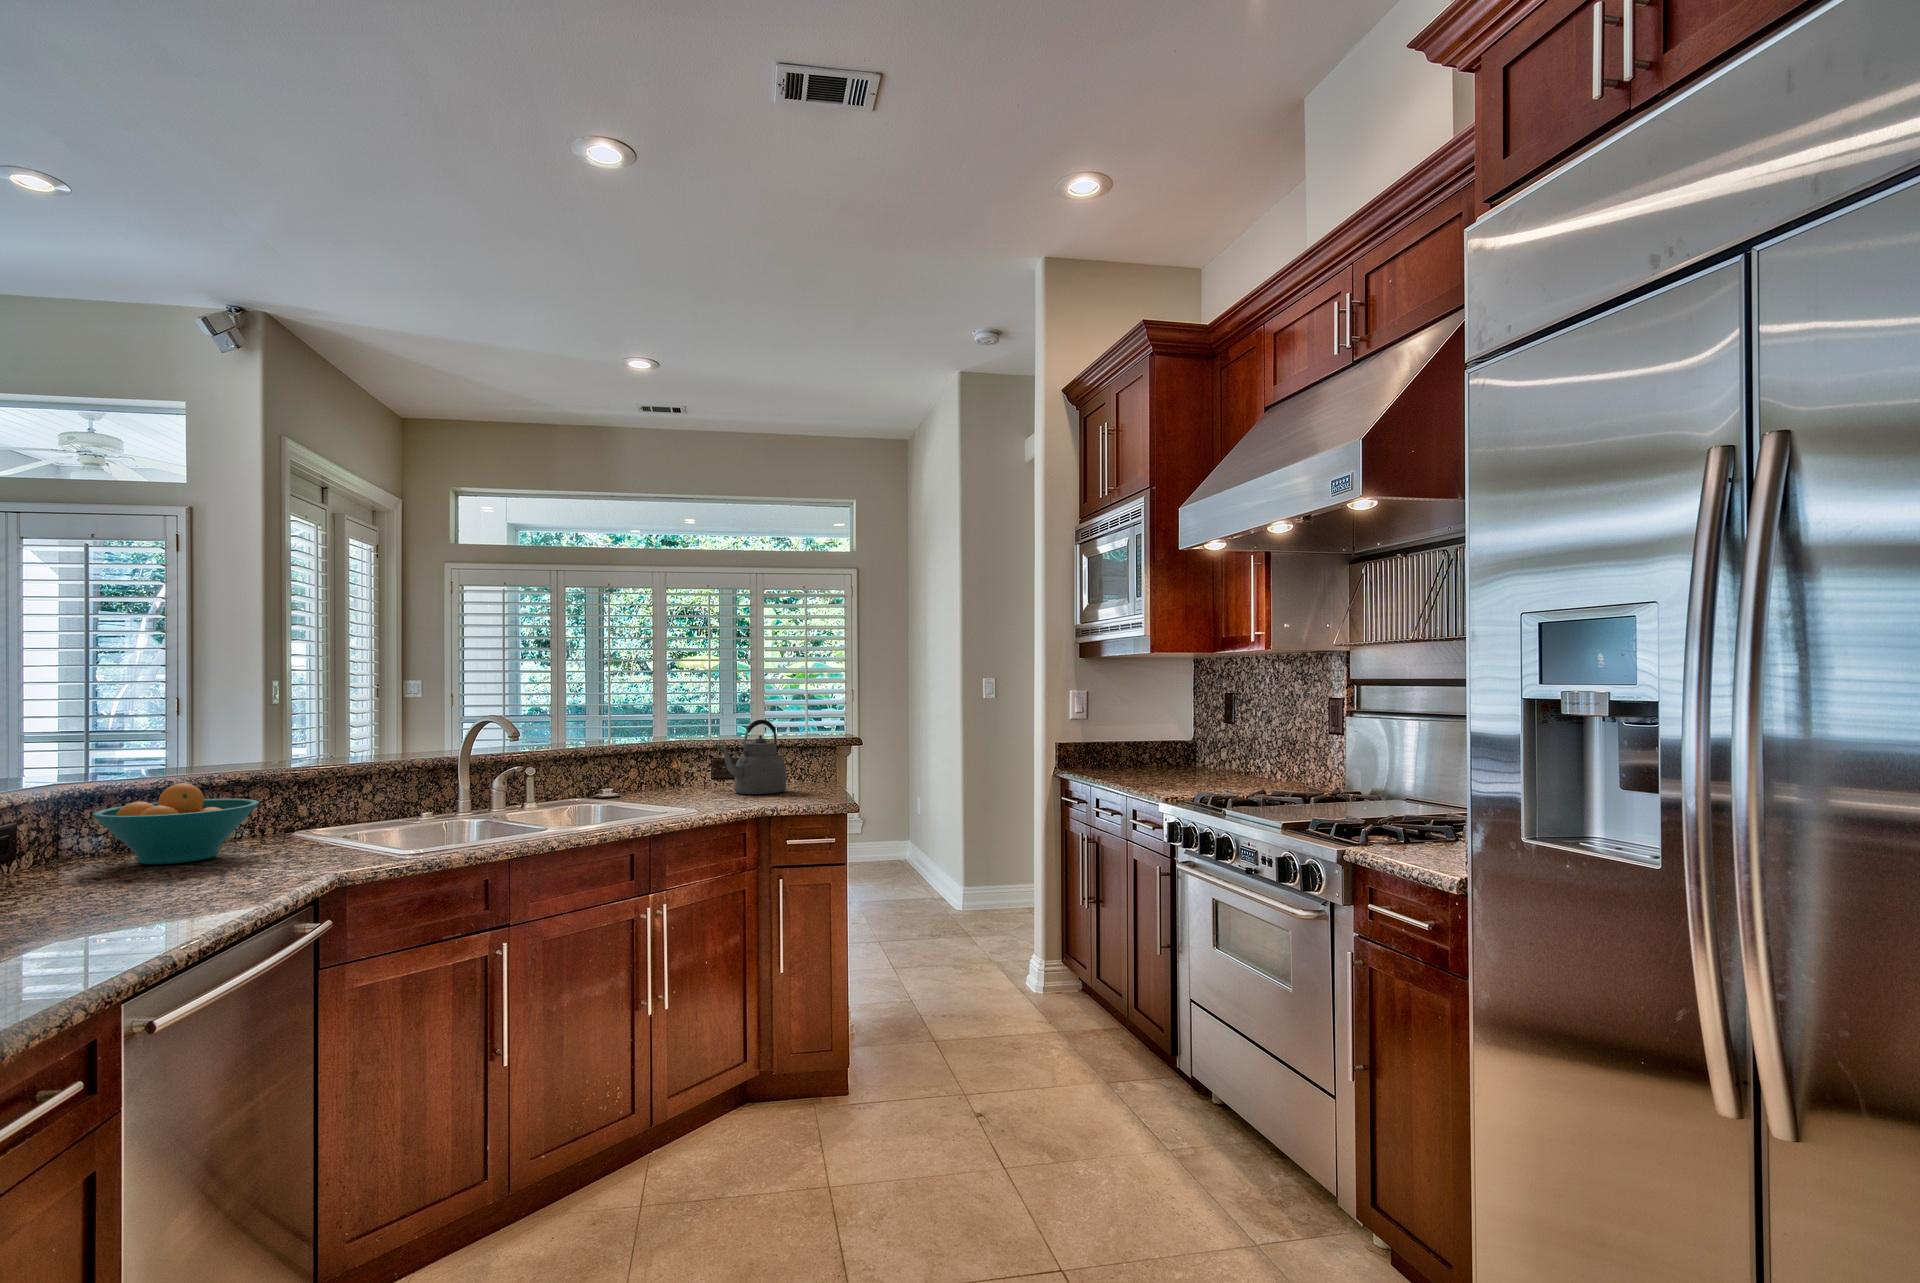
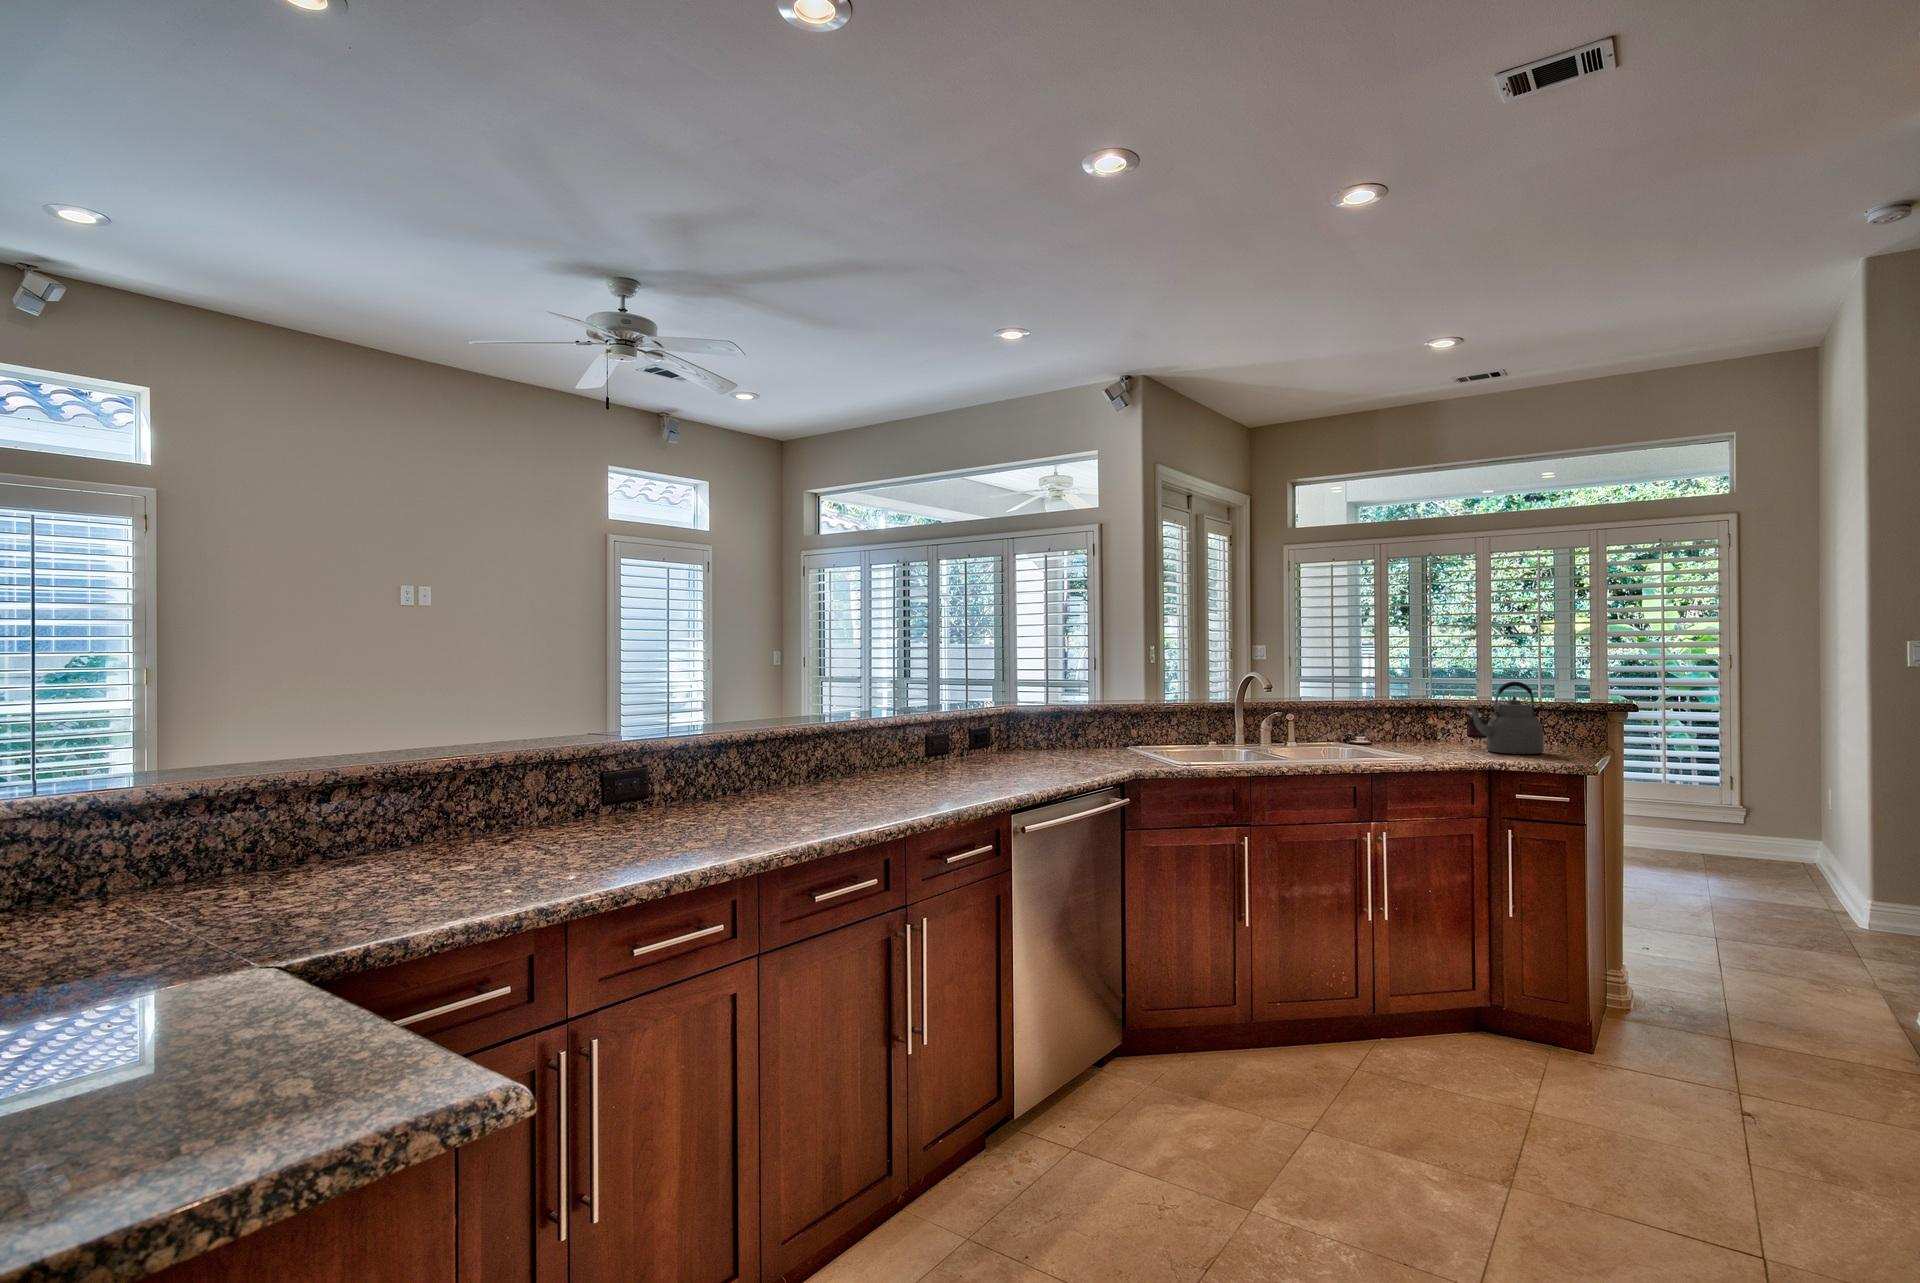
fruit bowl: present [92,783,259,865] -> none [1019,707,1102,756]

